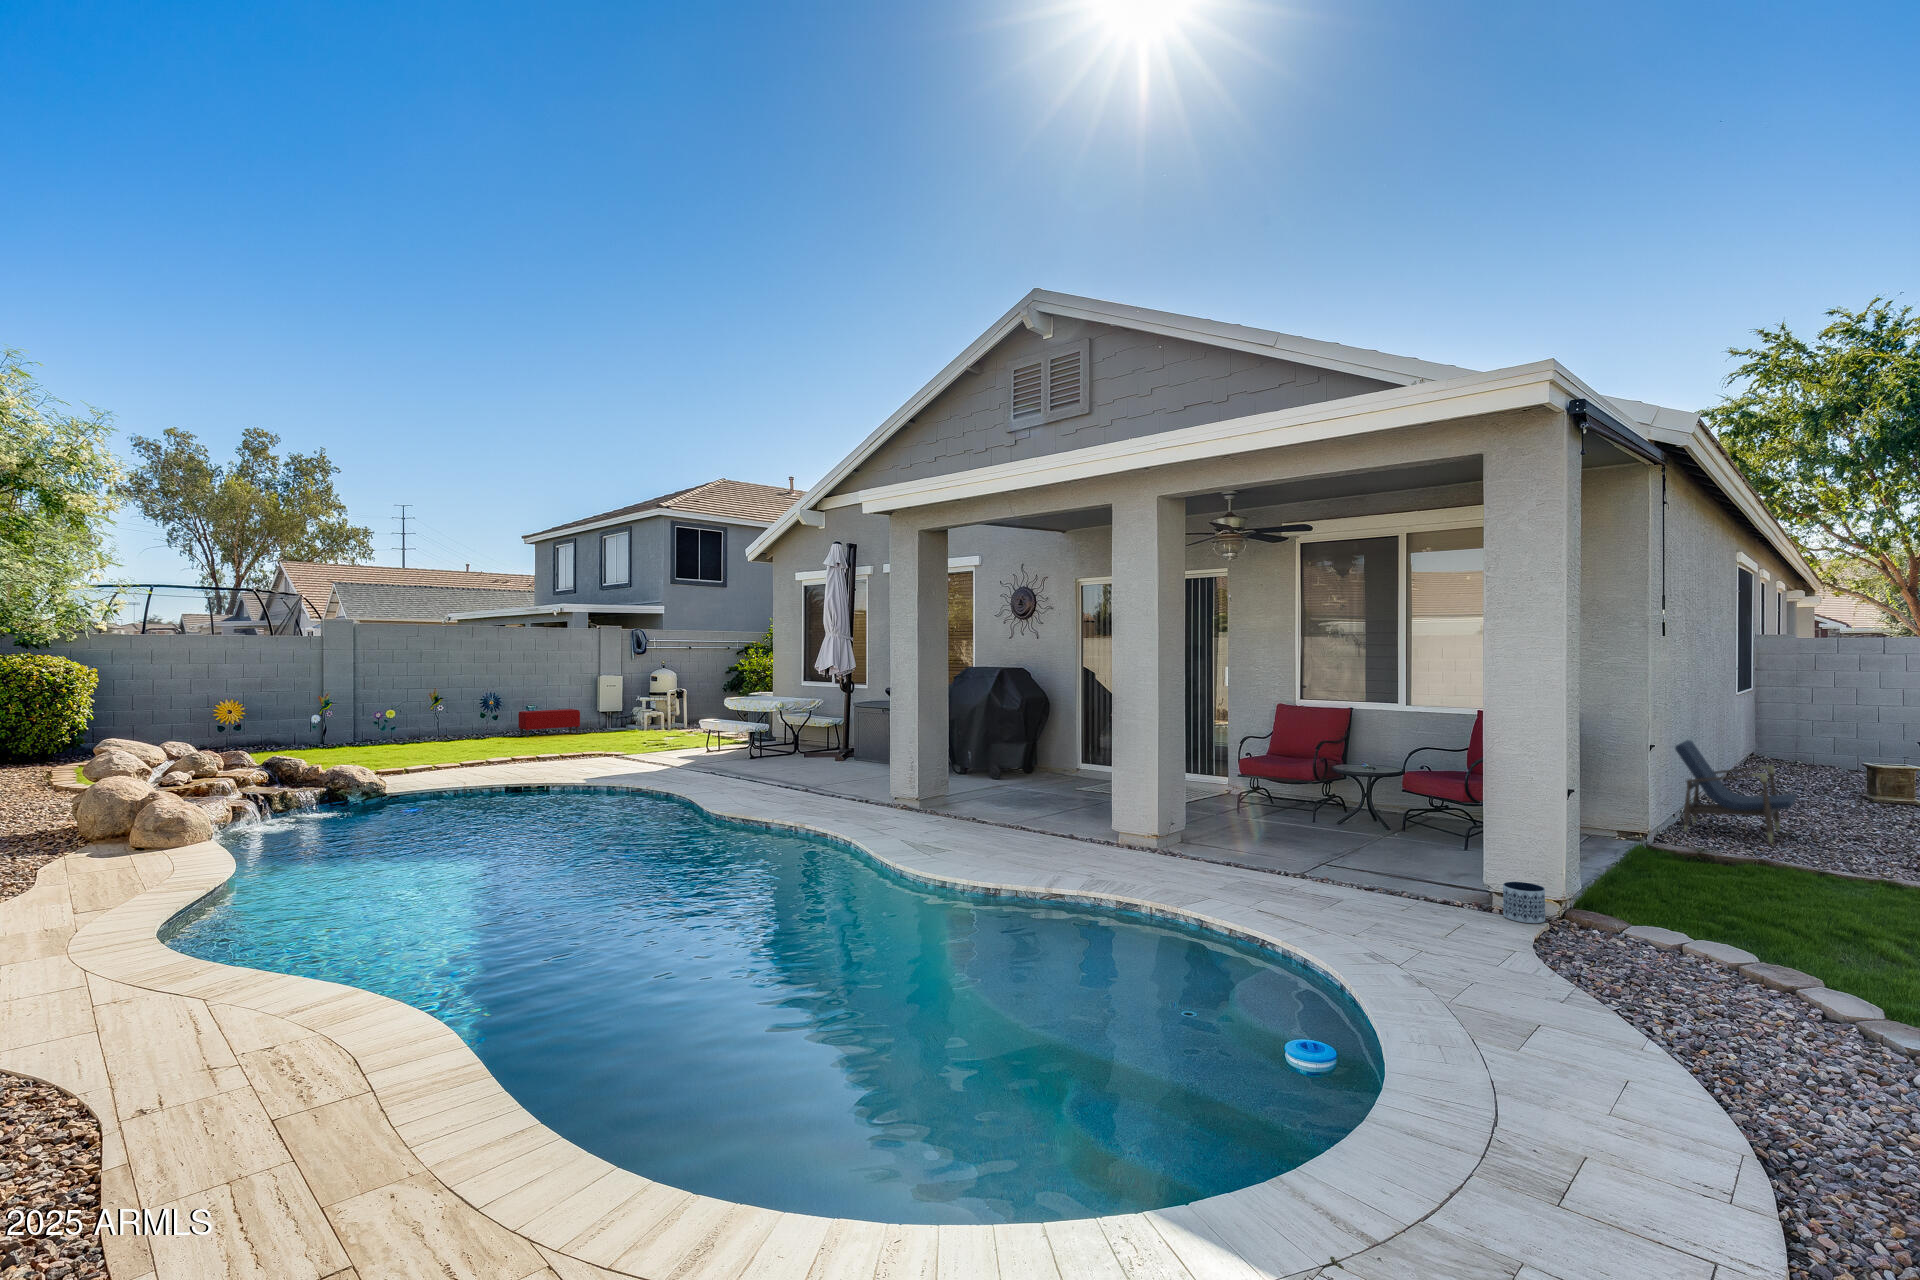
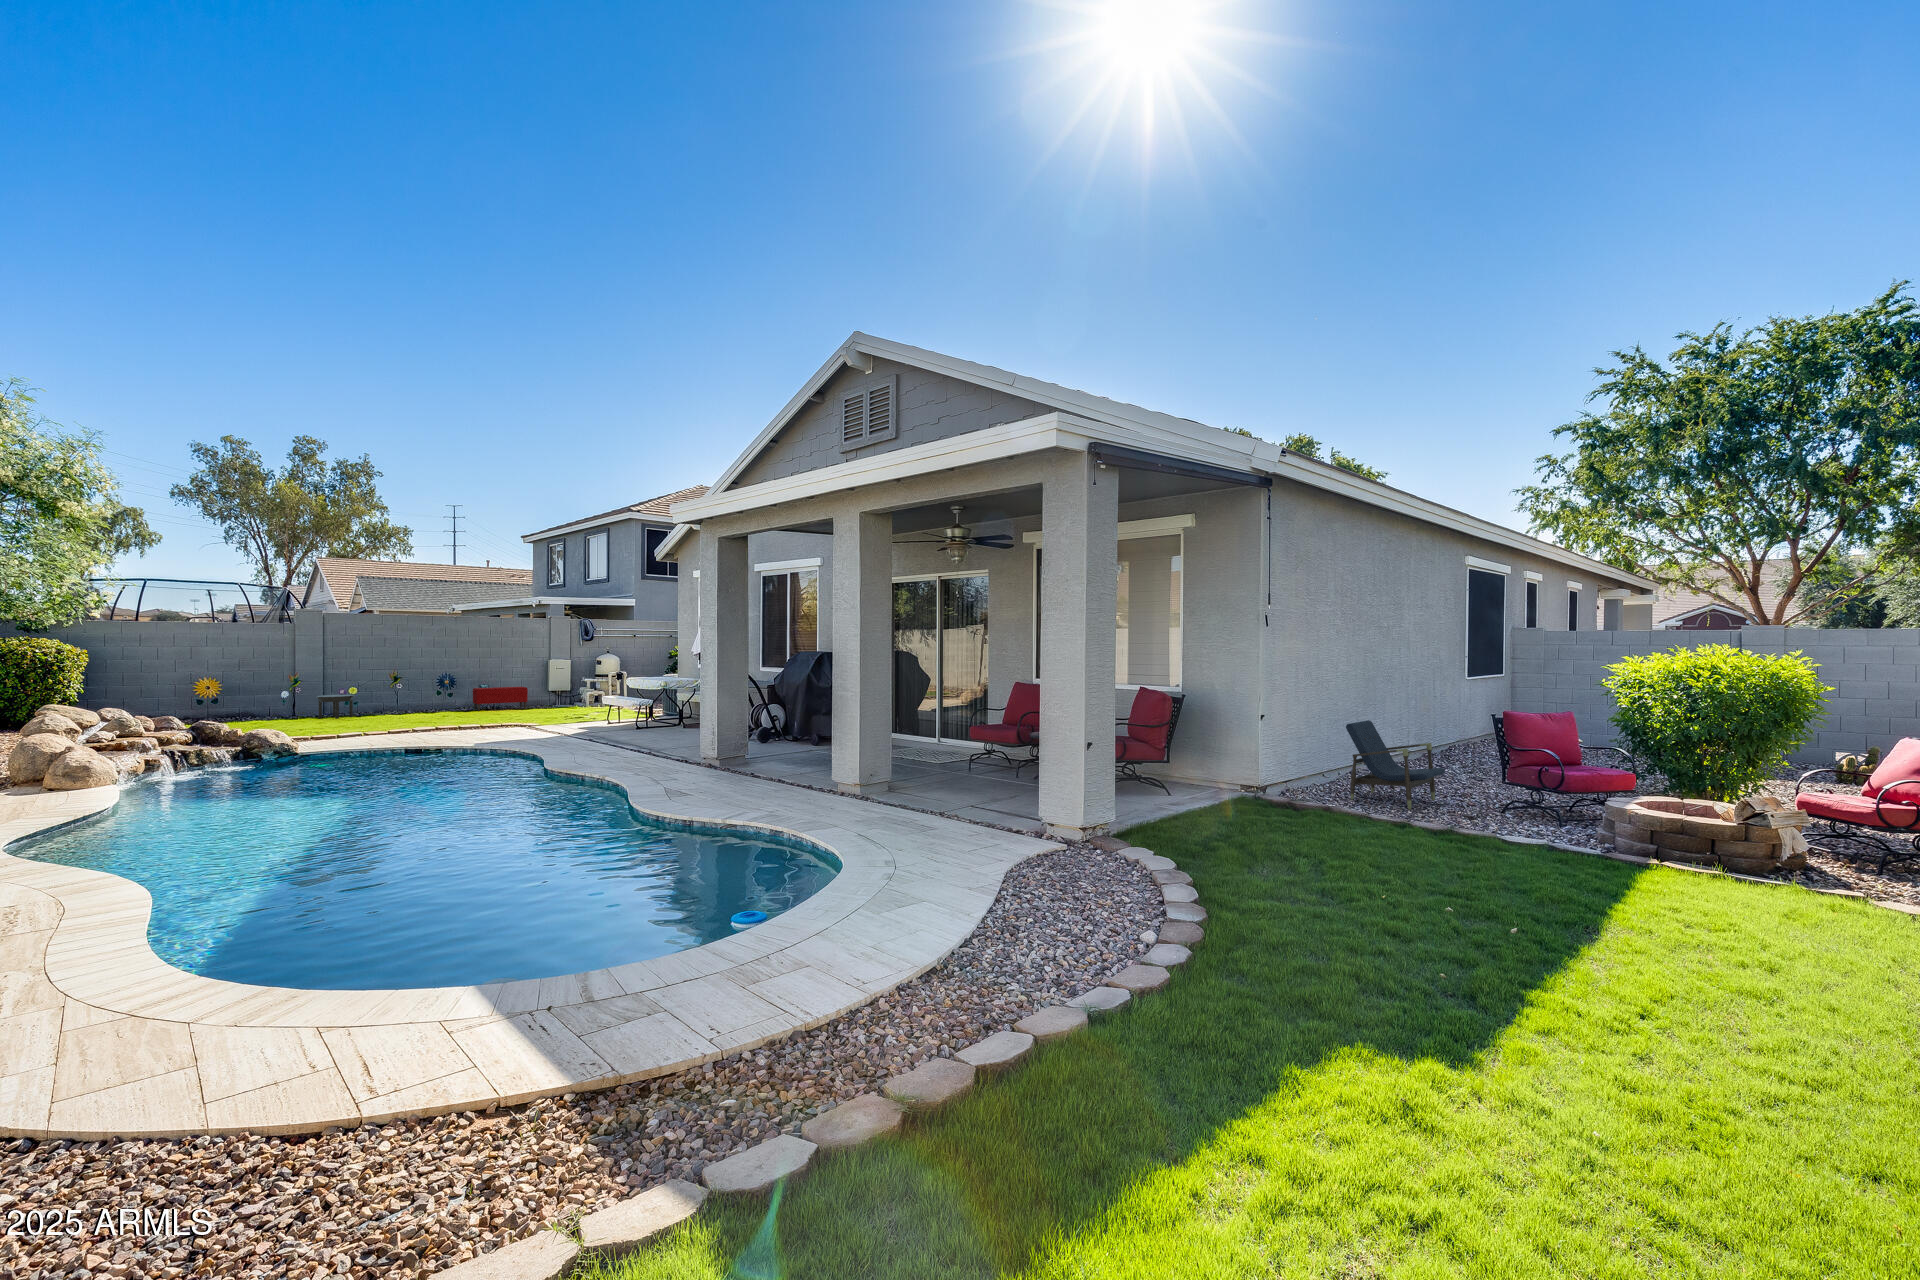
side table: none [352,721,394,749] -> present [317,695,355,719]
planter: present [1503,882,1545,923] -> none [1072,833,1102,867]

